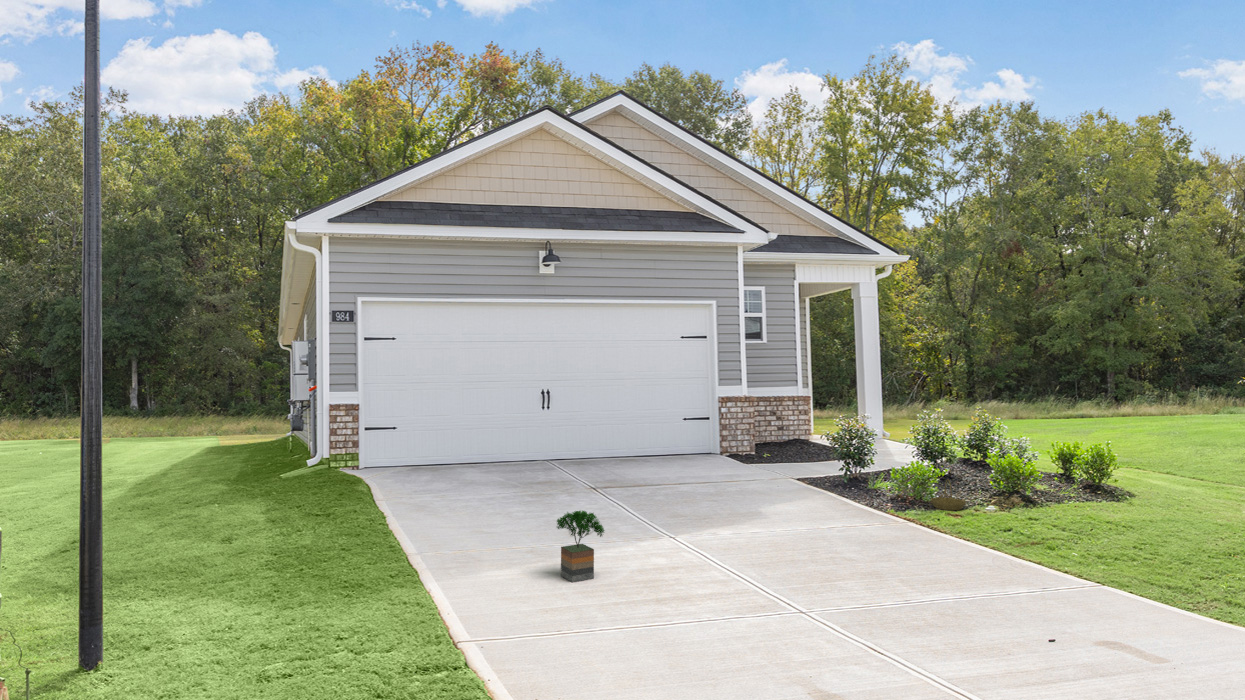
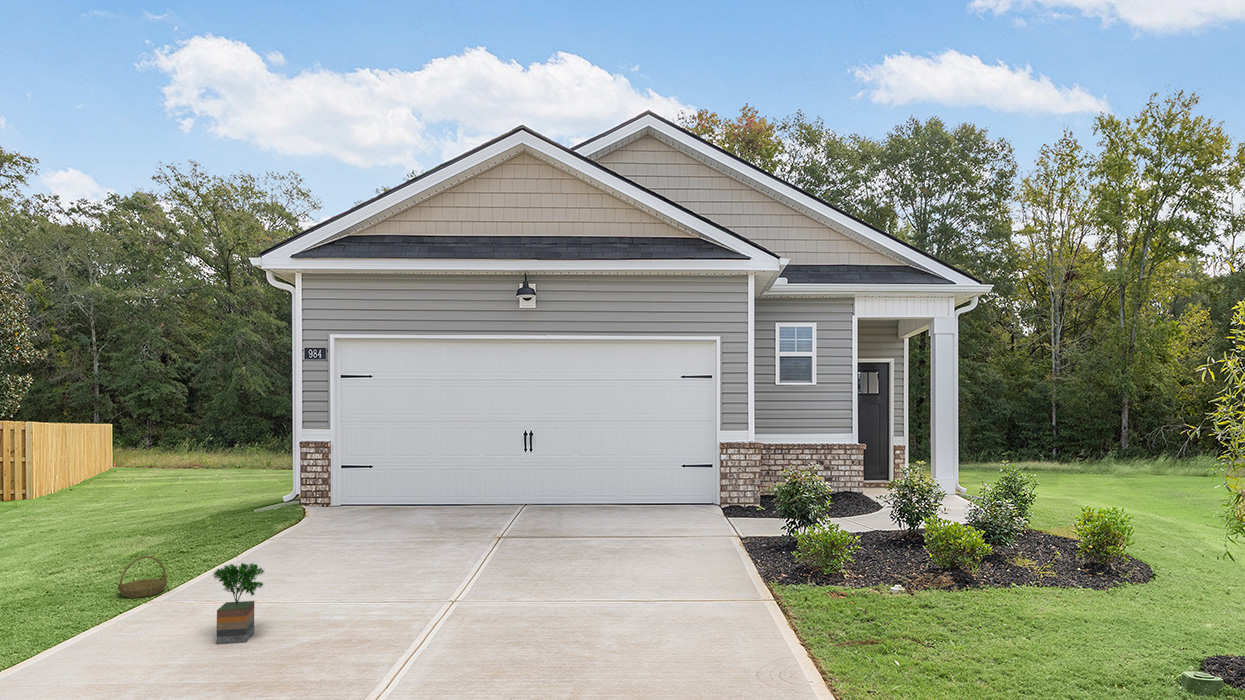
basket: present [930,479,966,510] -> present [118,556,168,598]

